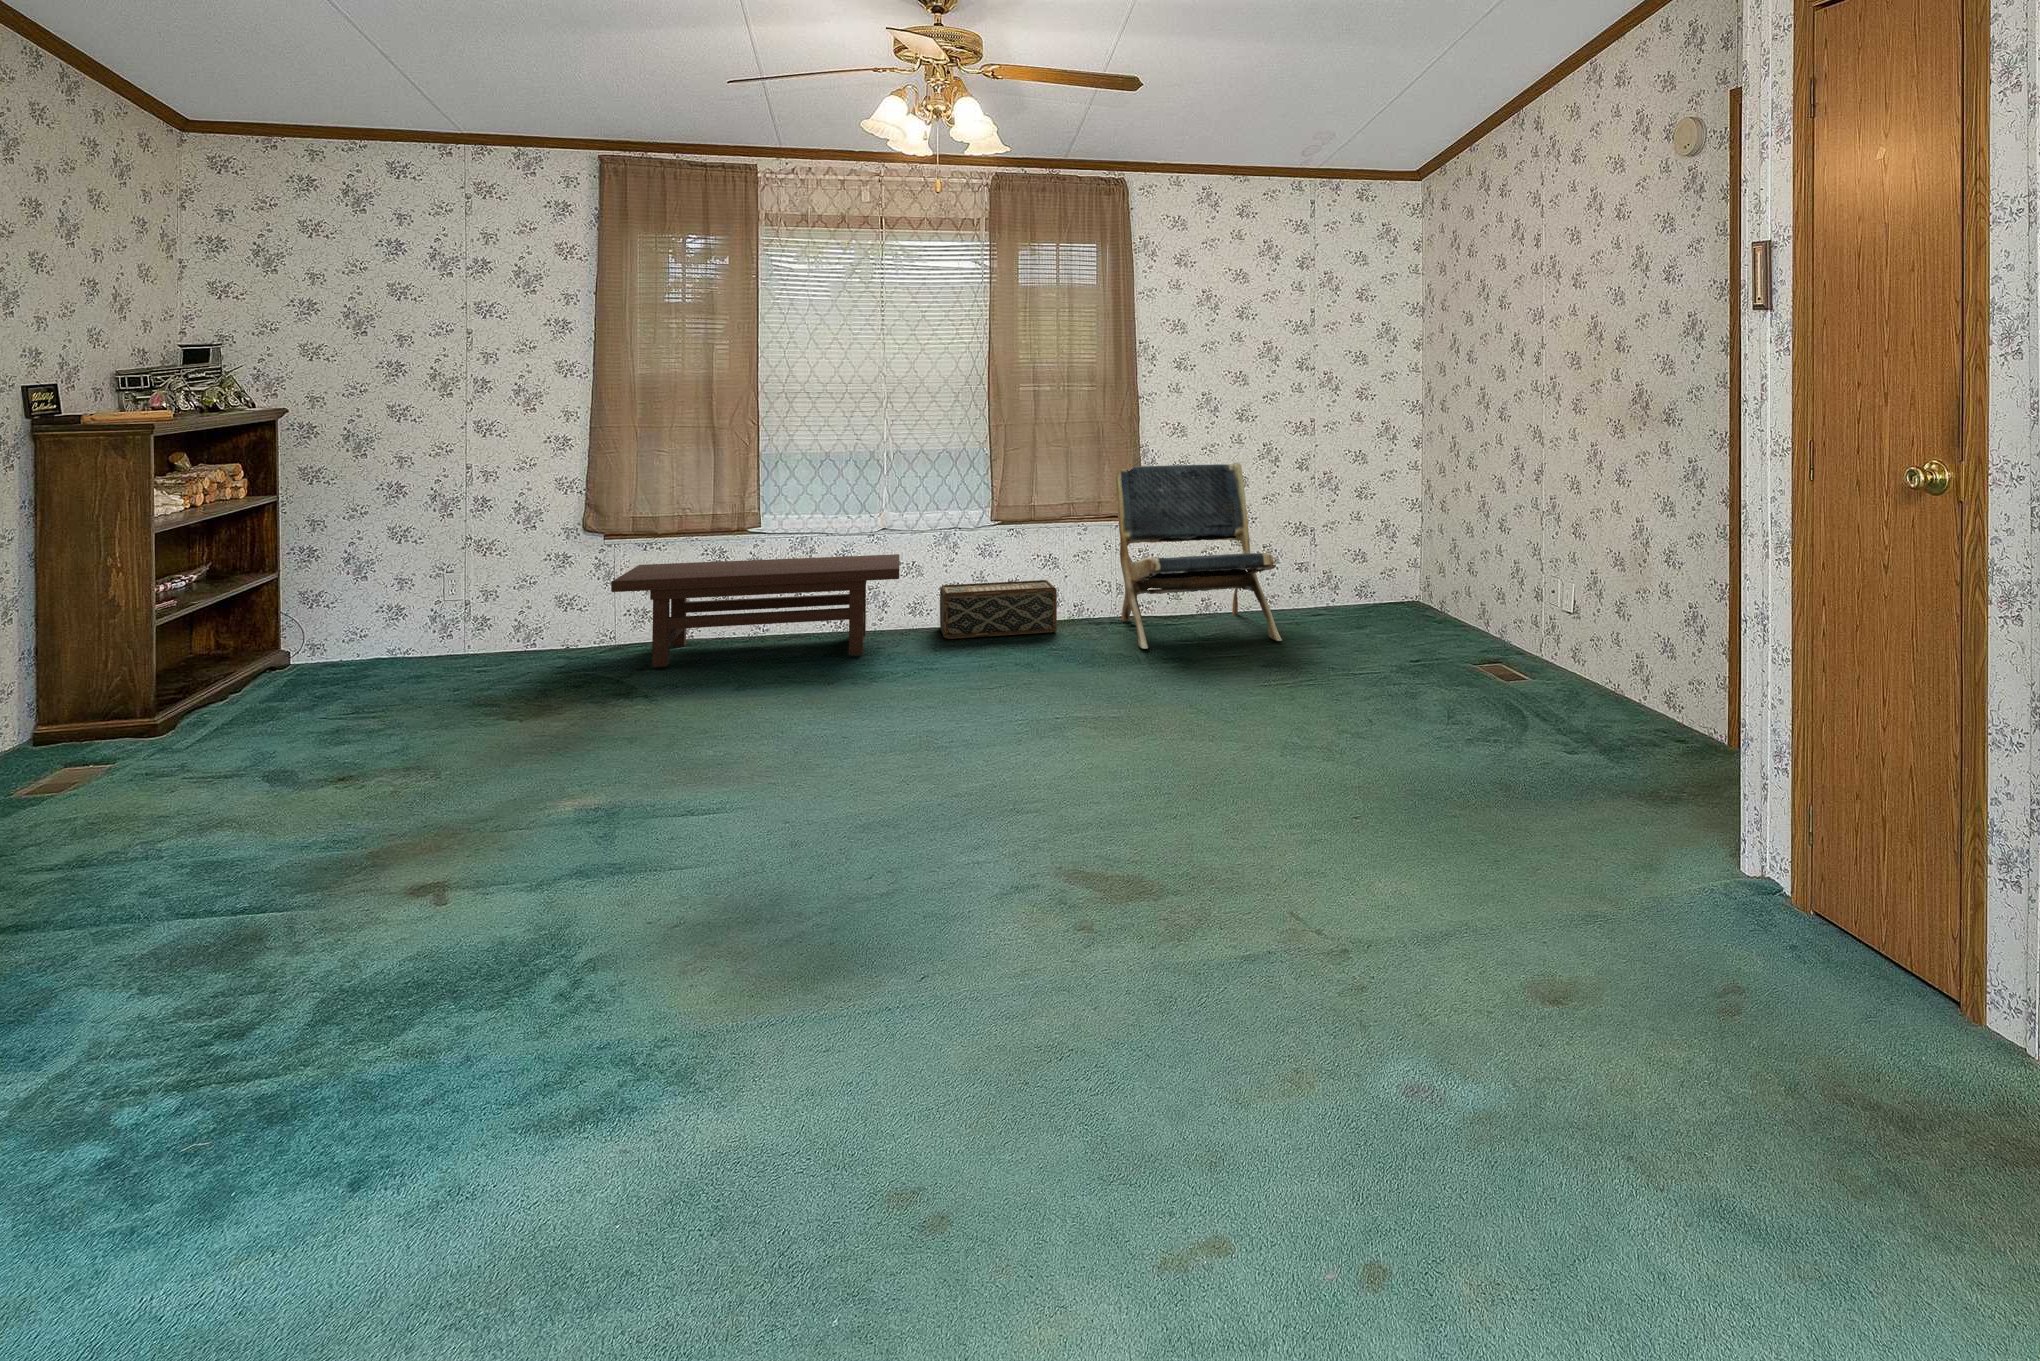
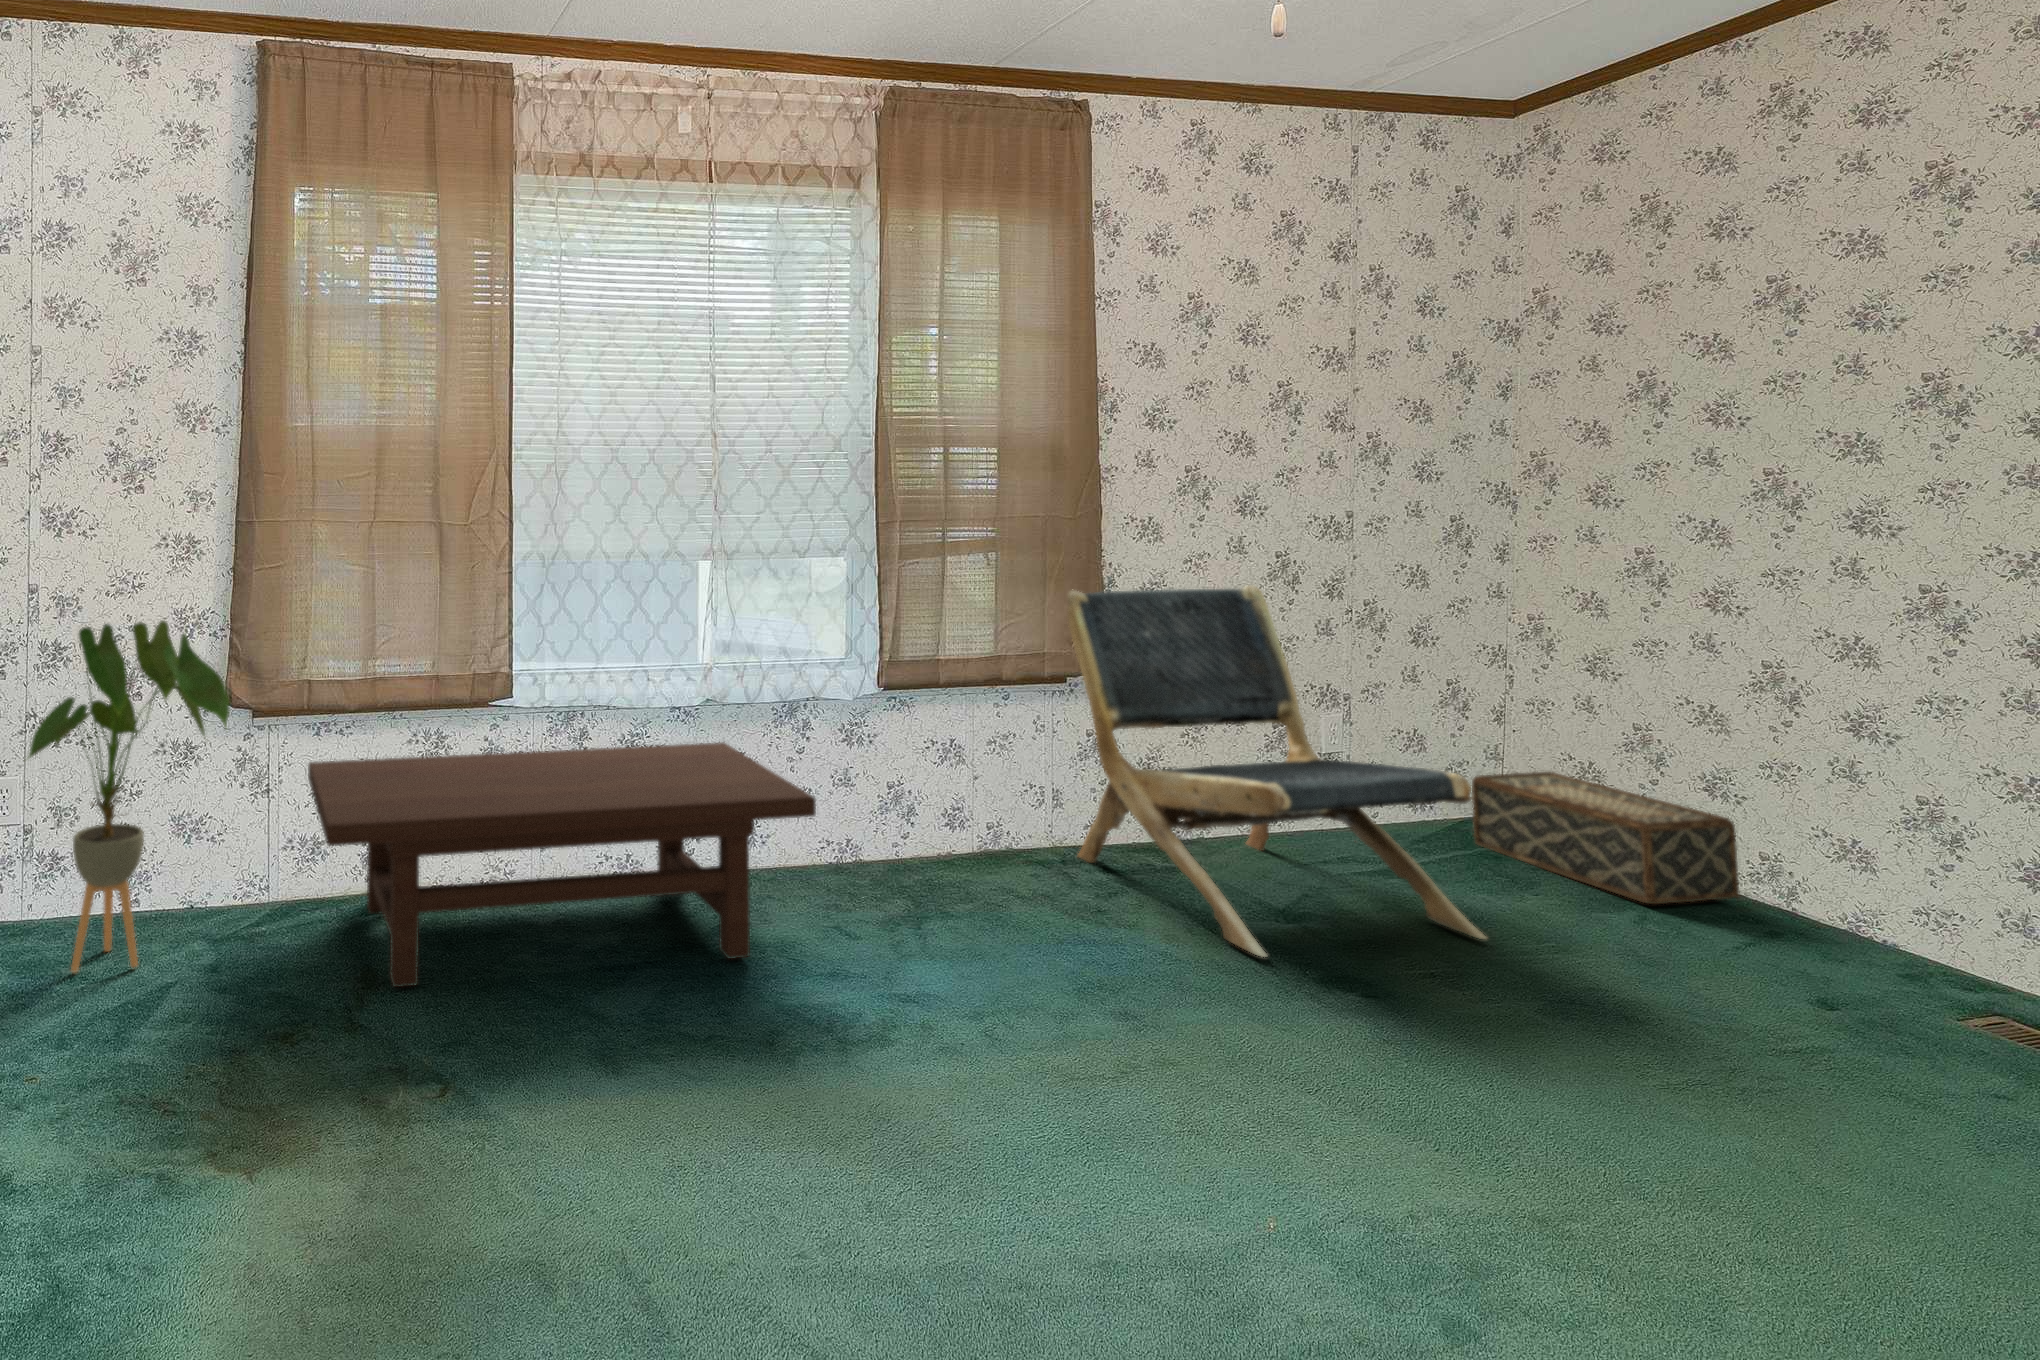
house plant: none [447,482,567,667] -> present [29,621,229,972]
woven basket: present [940,580,1057,639] -> present [1472,772,1740,904]

